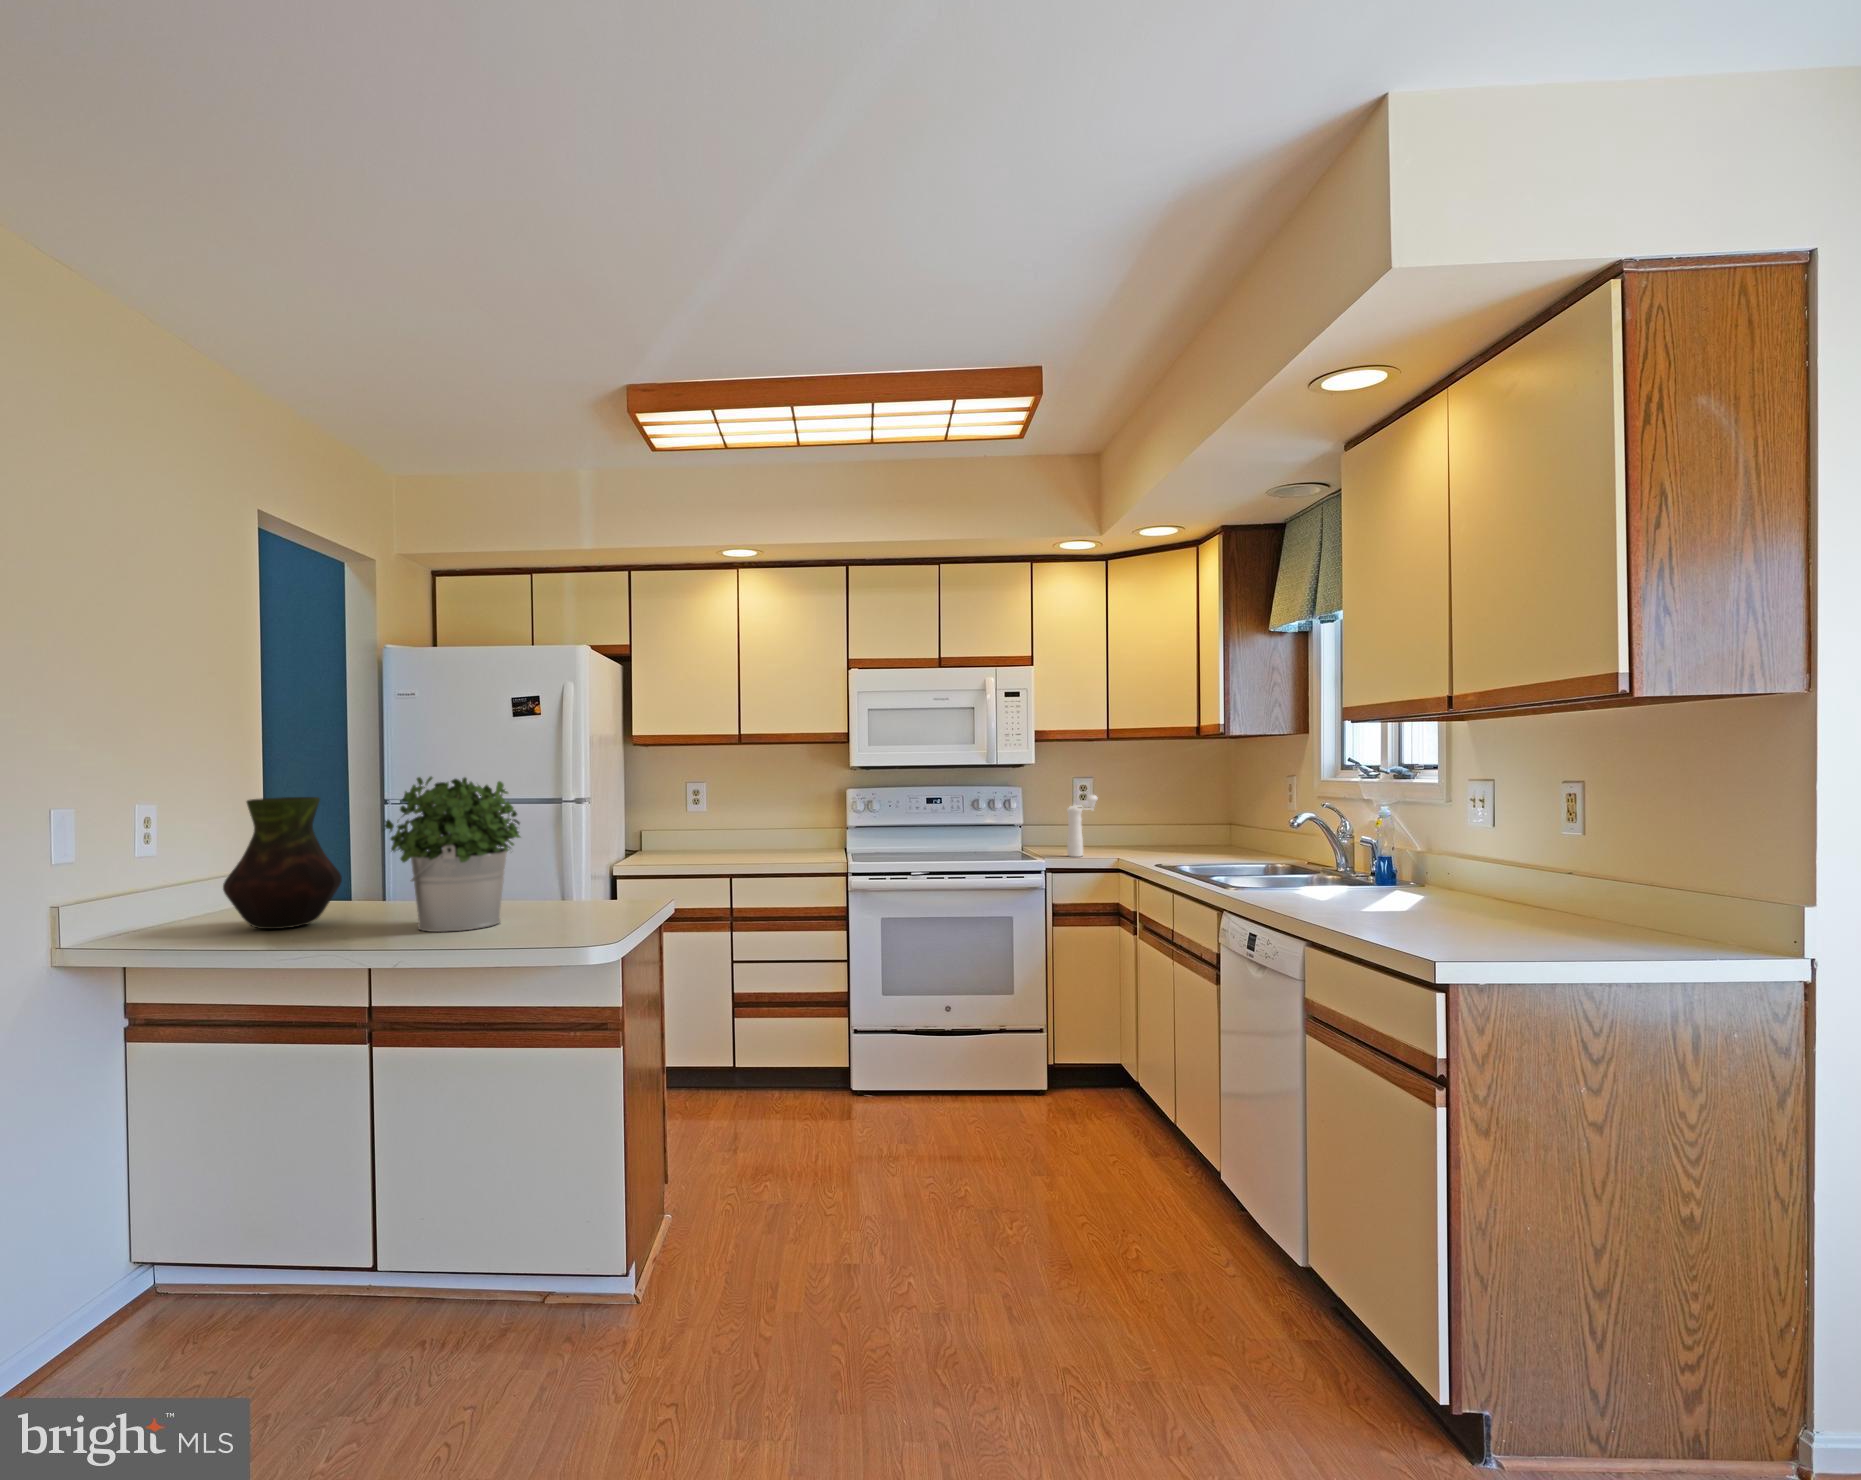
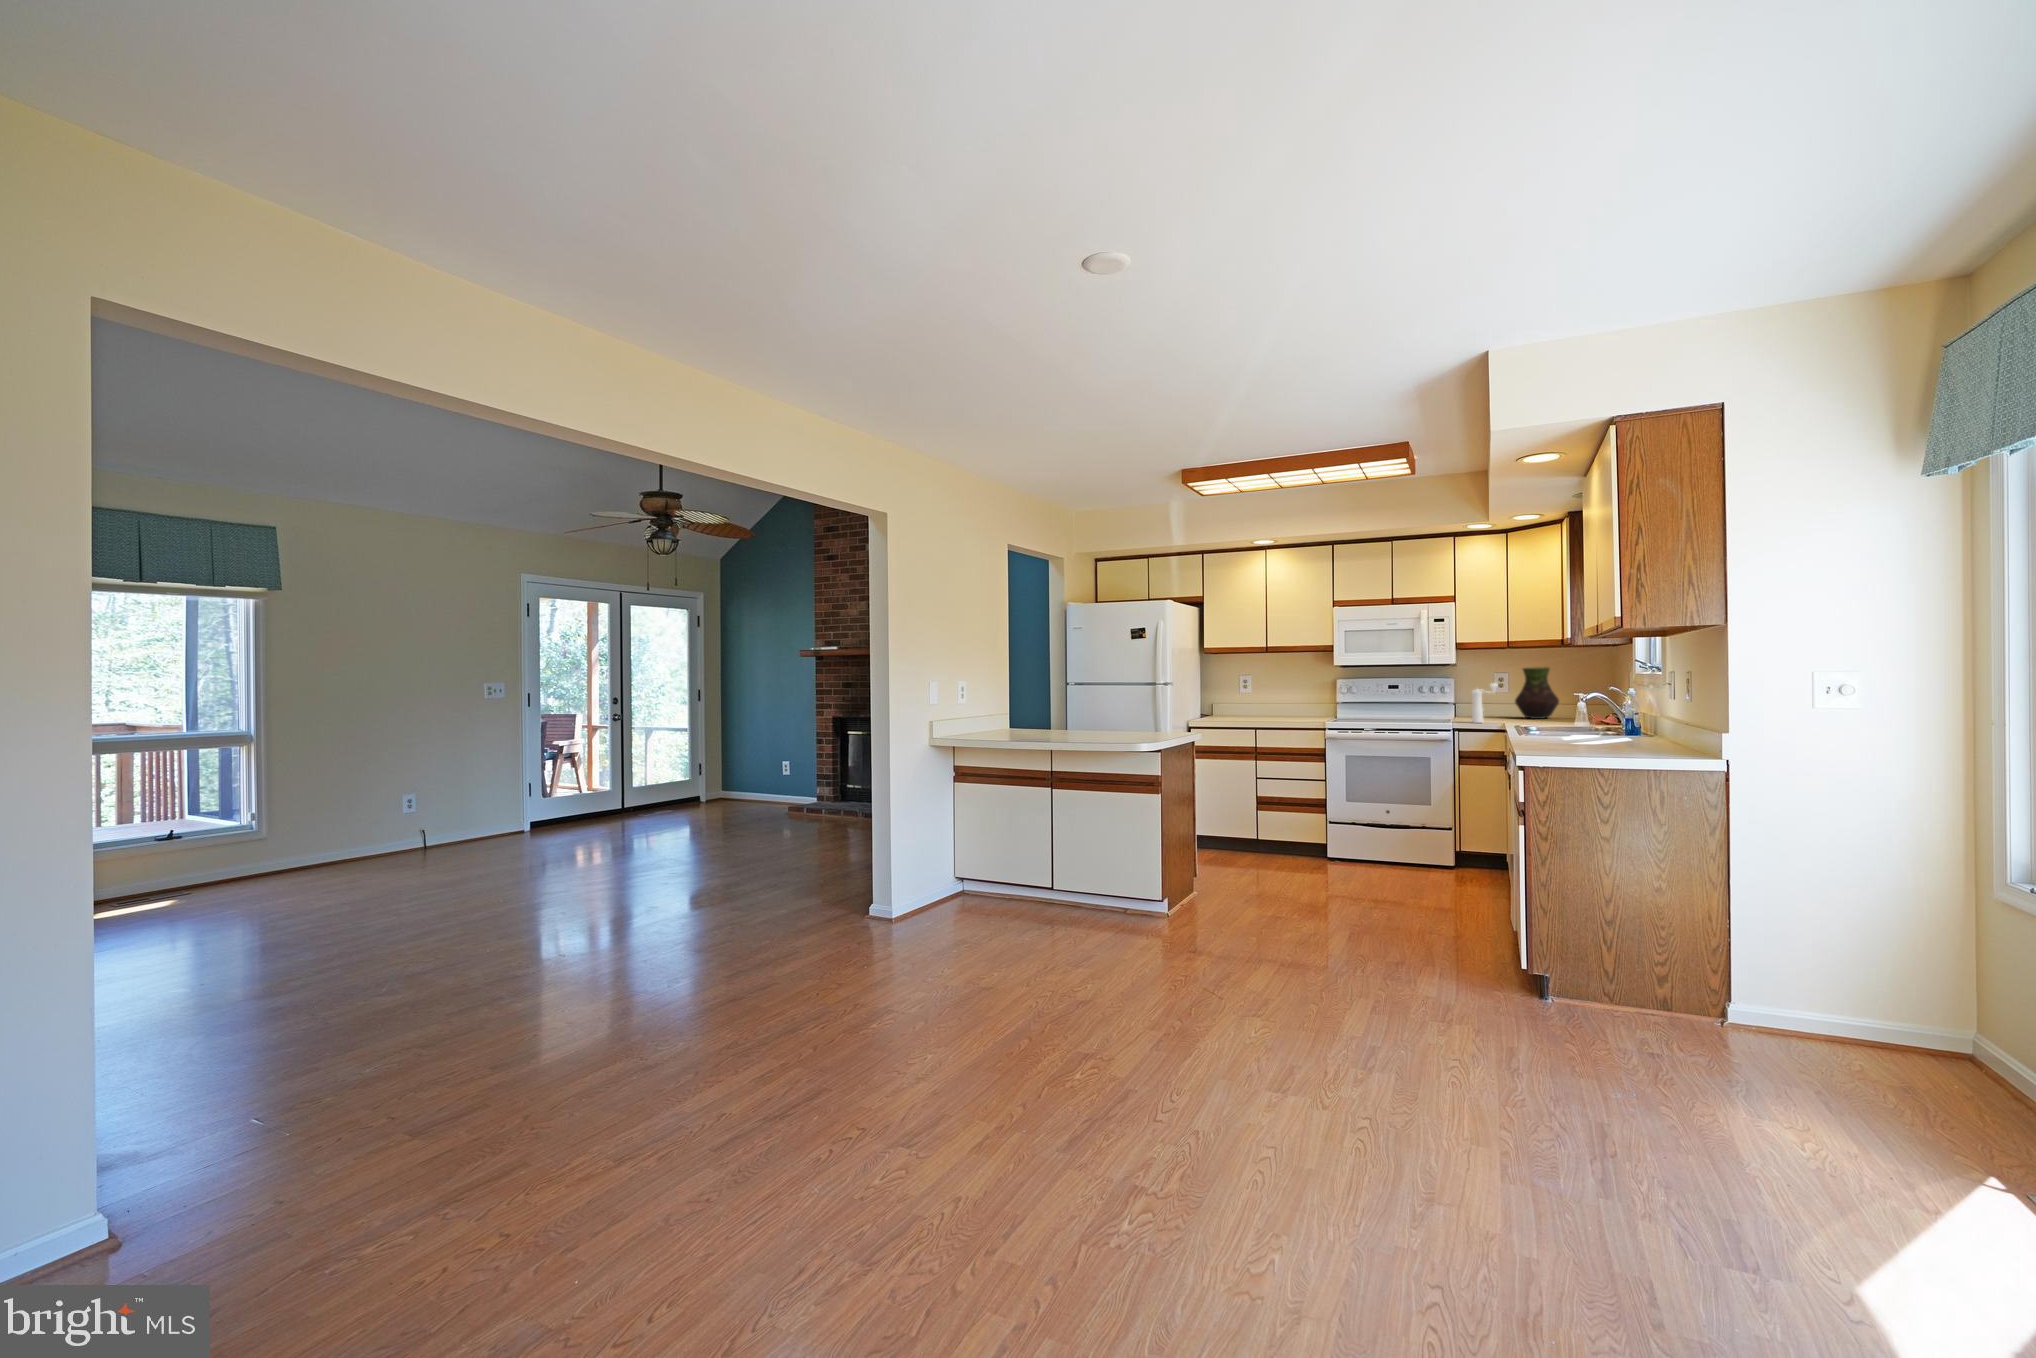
potted plant: present [385,777,520,932] -> none [1077,666,1134,733]
vase: present [223,797,342,929] -> present [1515,667,1559,719]

